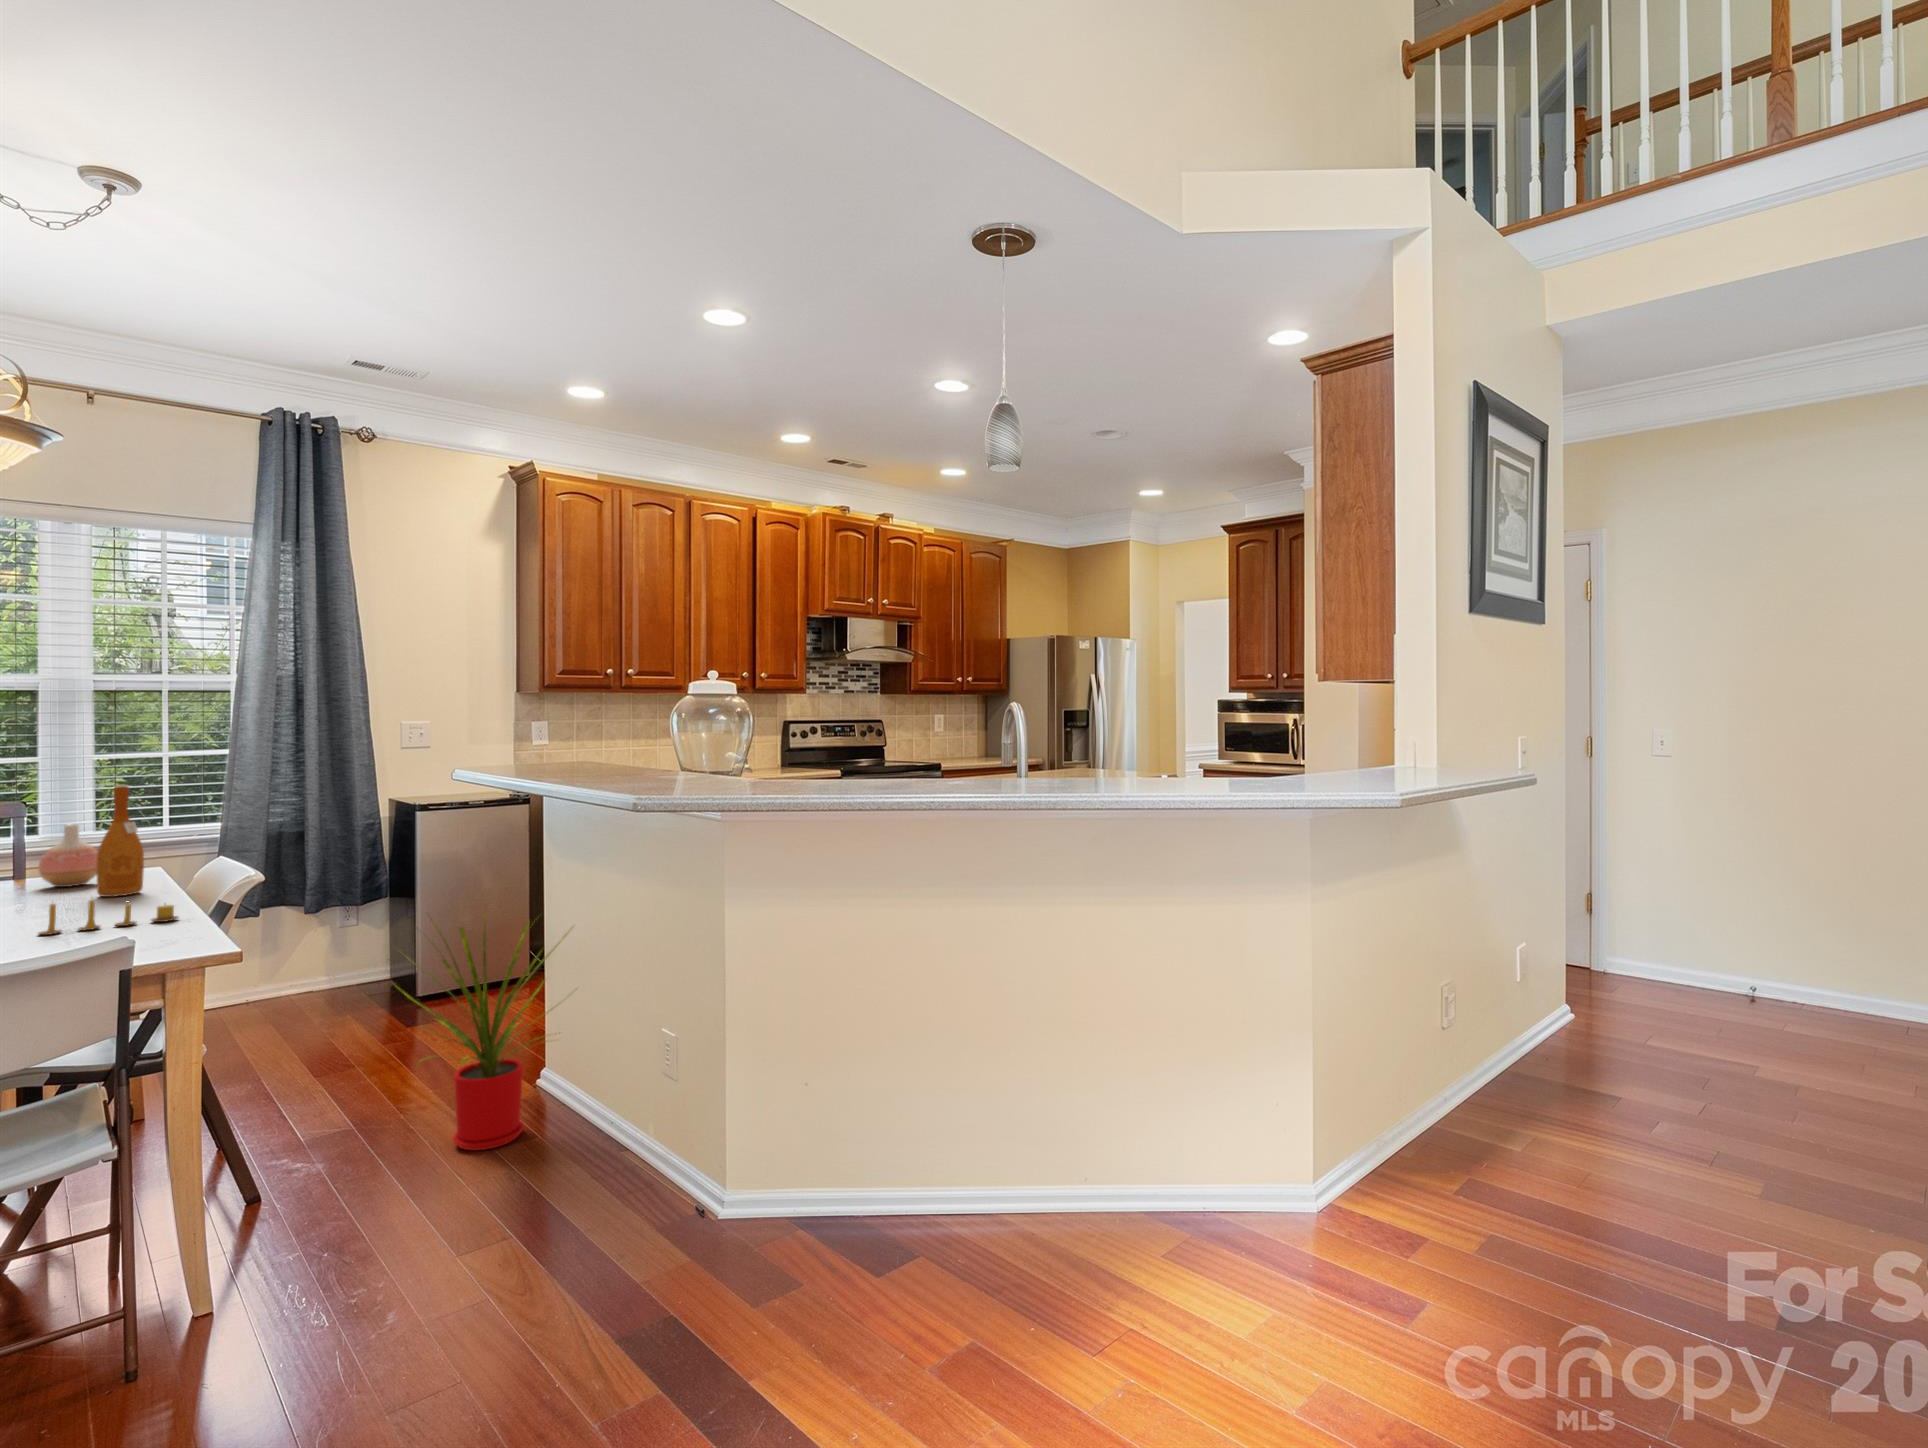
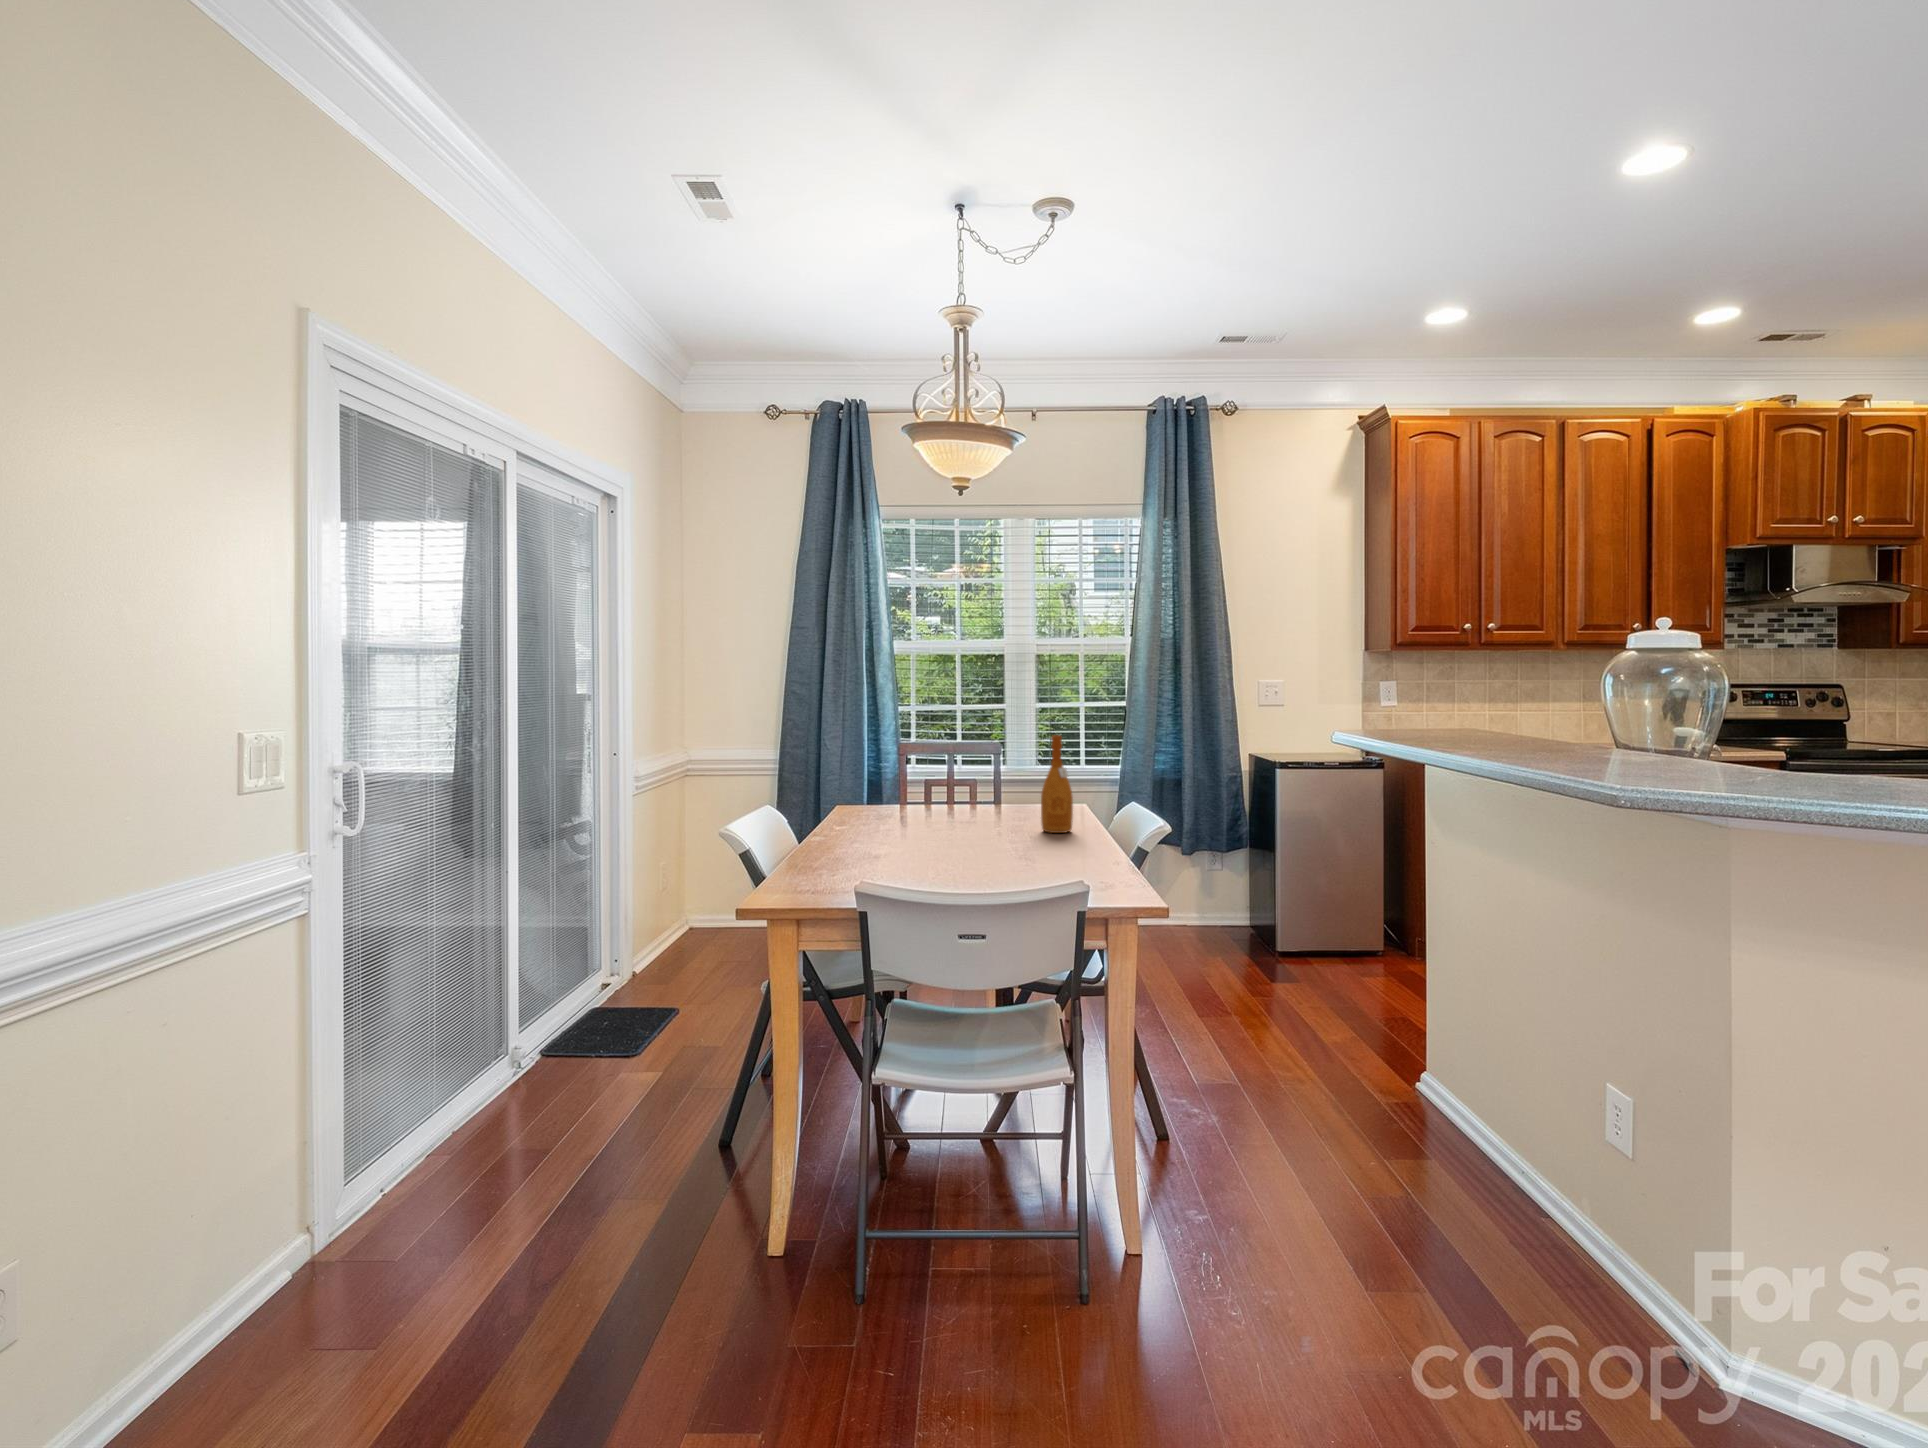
vase: present [38,824,98,887] -> none [1005,765,1045,818]
candle: present [39,900,178,935] -> none [1002,838,1100,868]
house plant: present [393,908,577,1151] -> none [1274,886,1482,1172]

